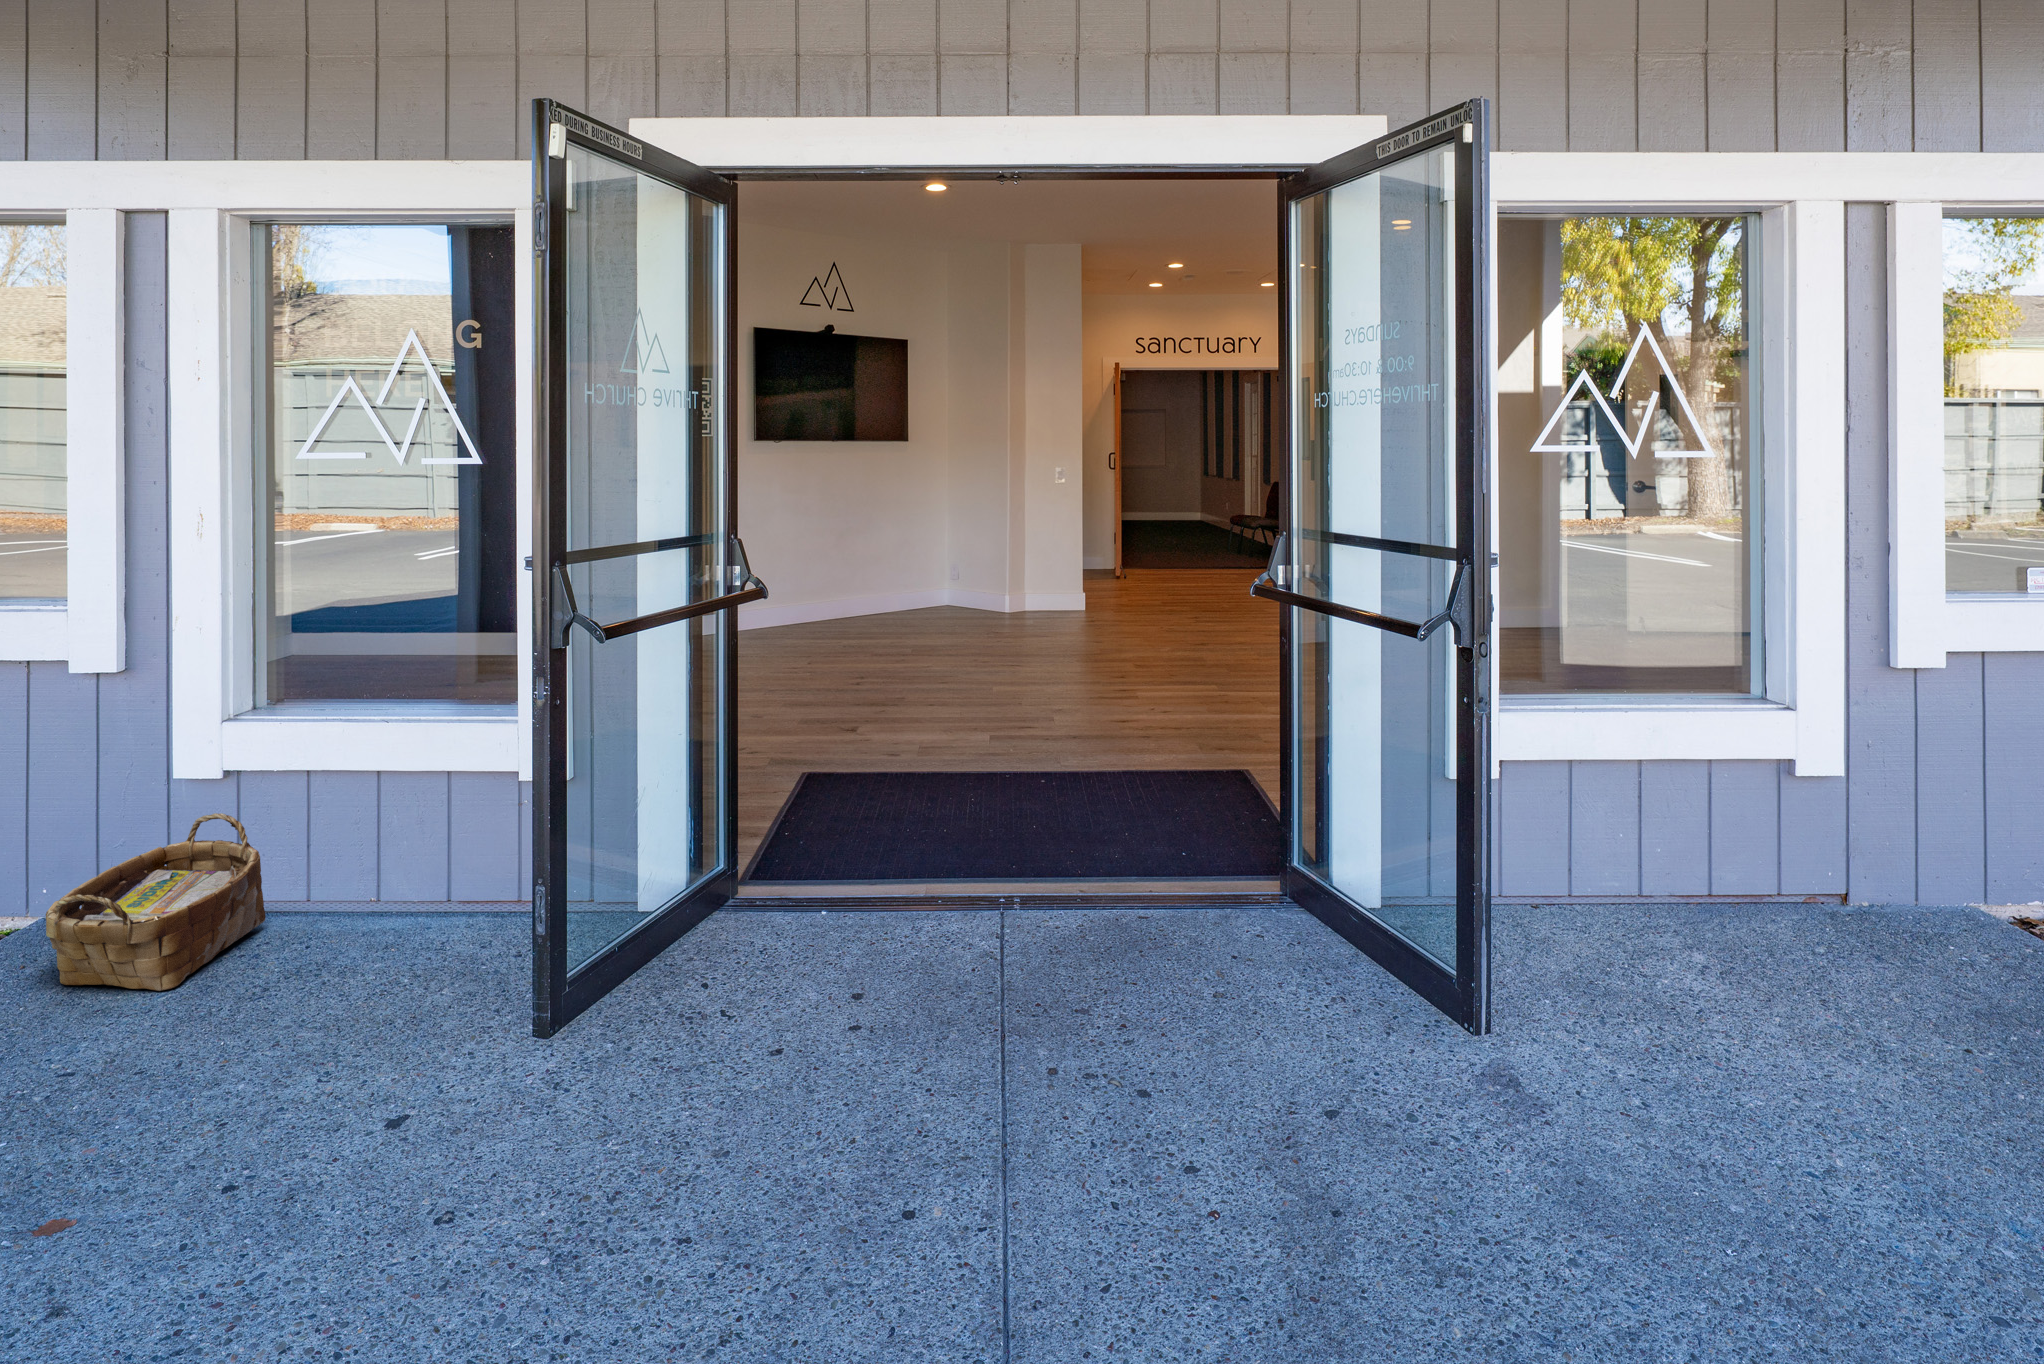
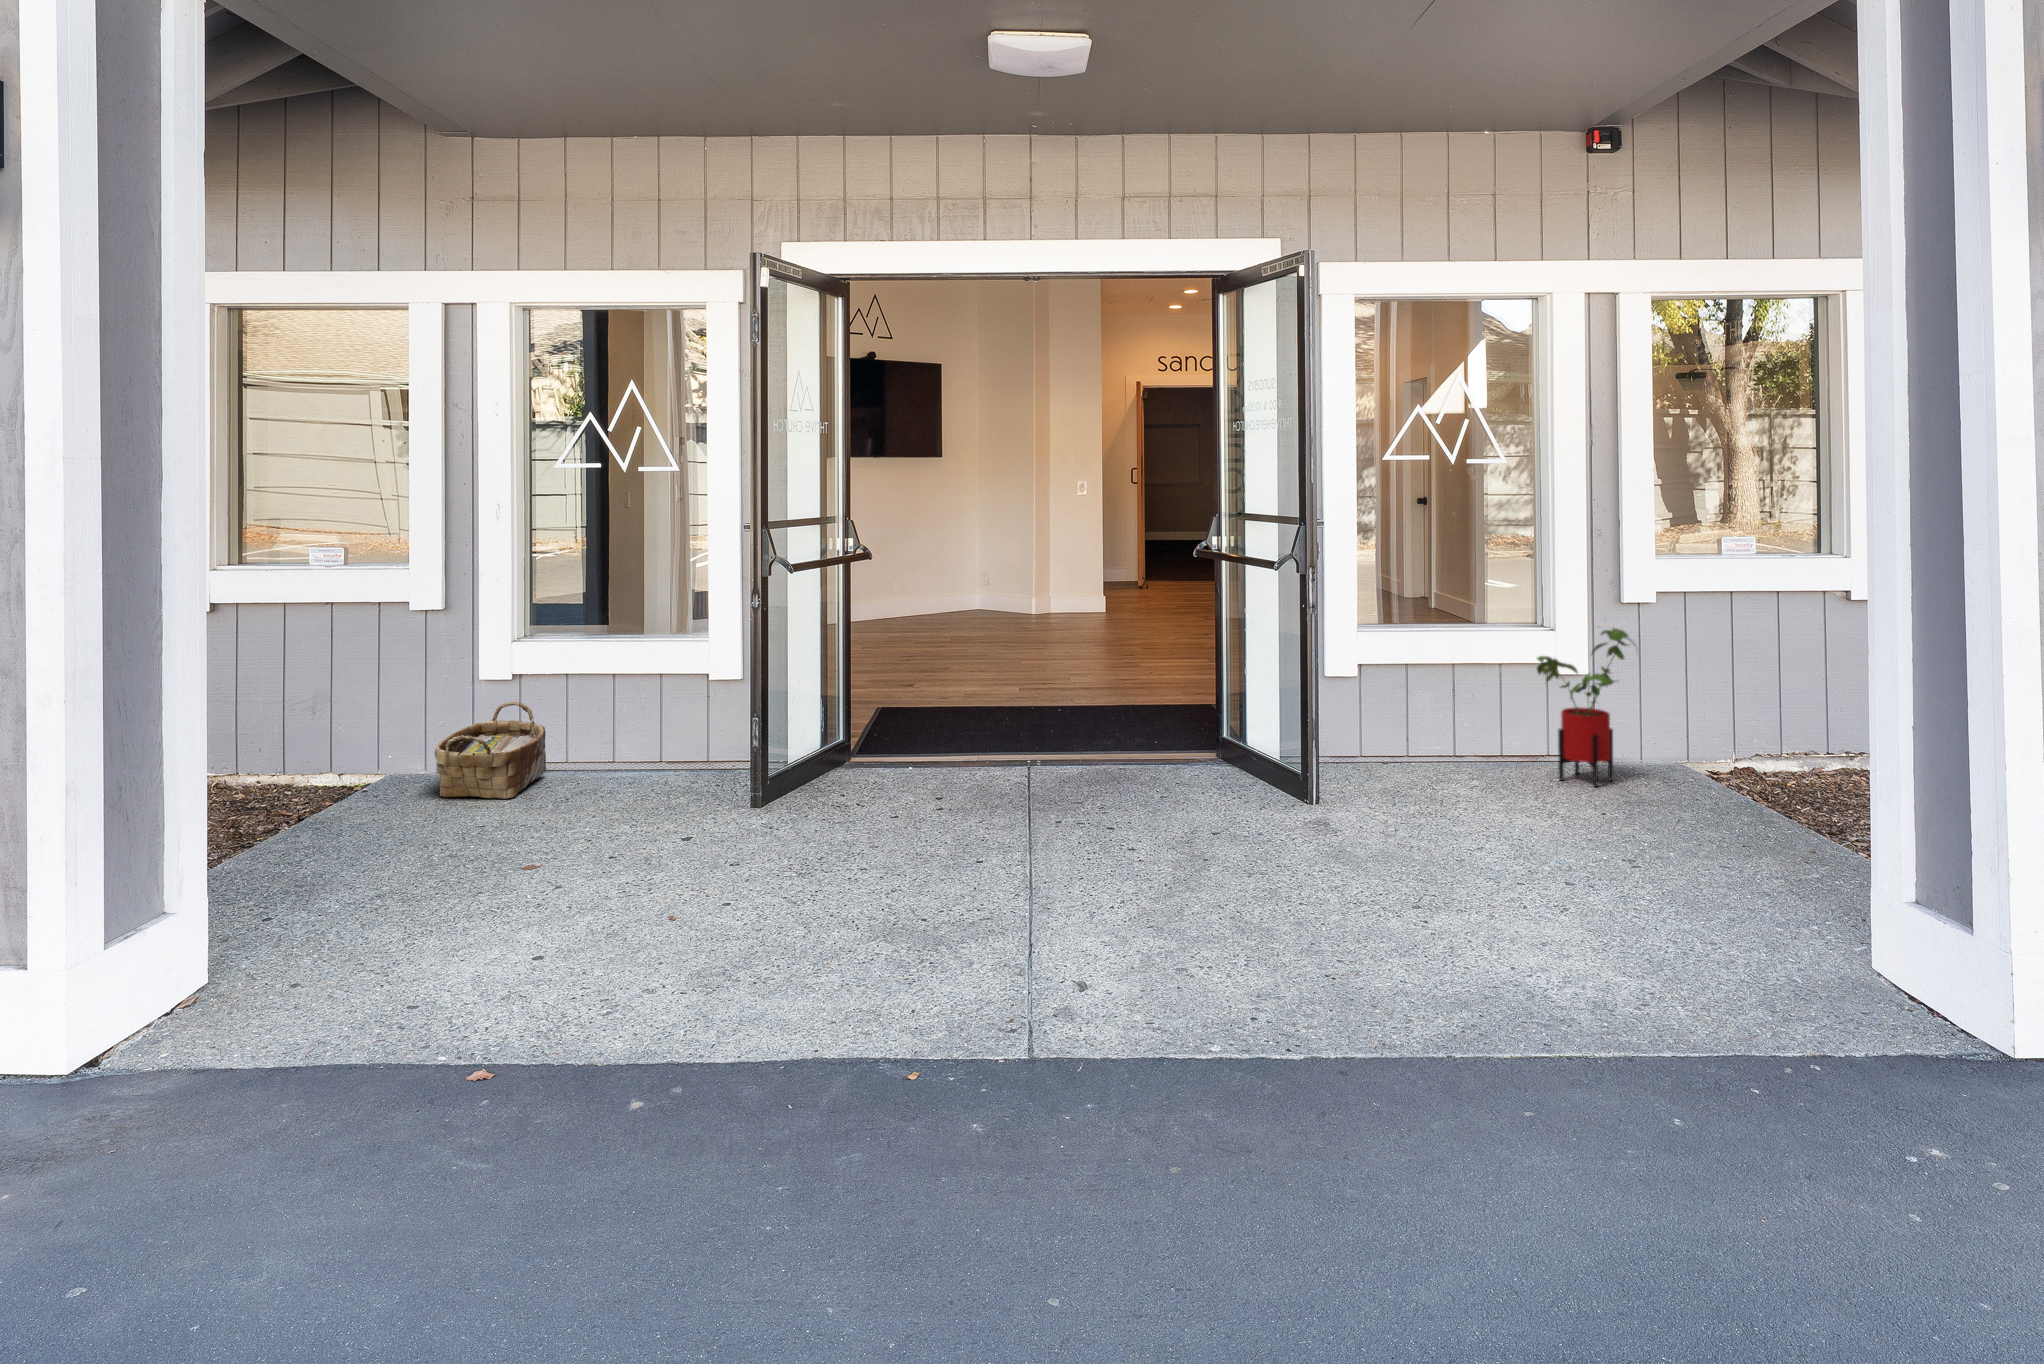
house plant: none [1775,716,1957,972] -> present [1537,628,1635,787]

